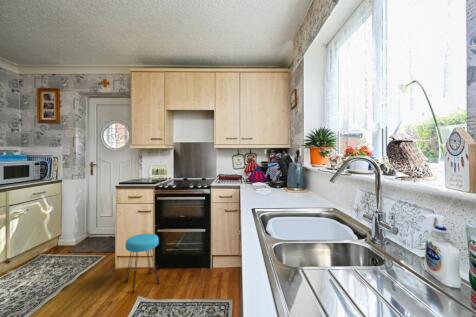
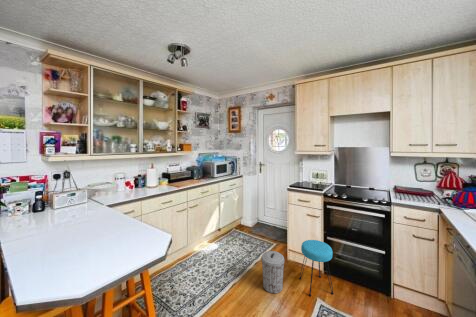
trash can: none [70,256,103,306] -> present [261,251,284,294]

